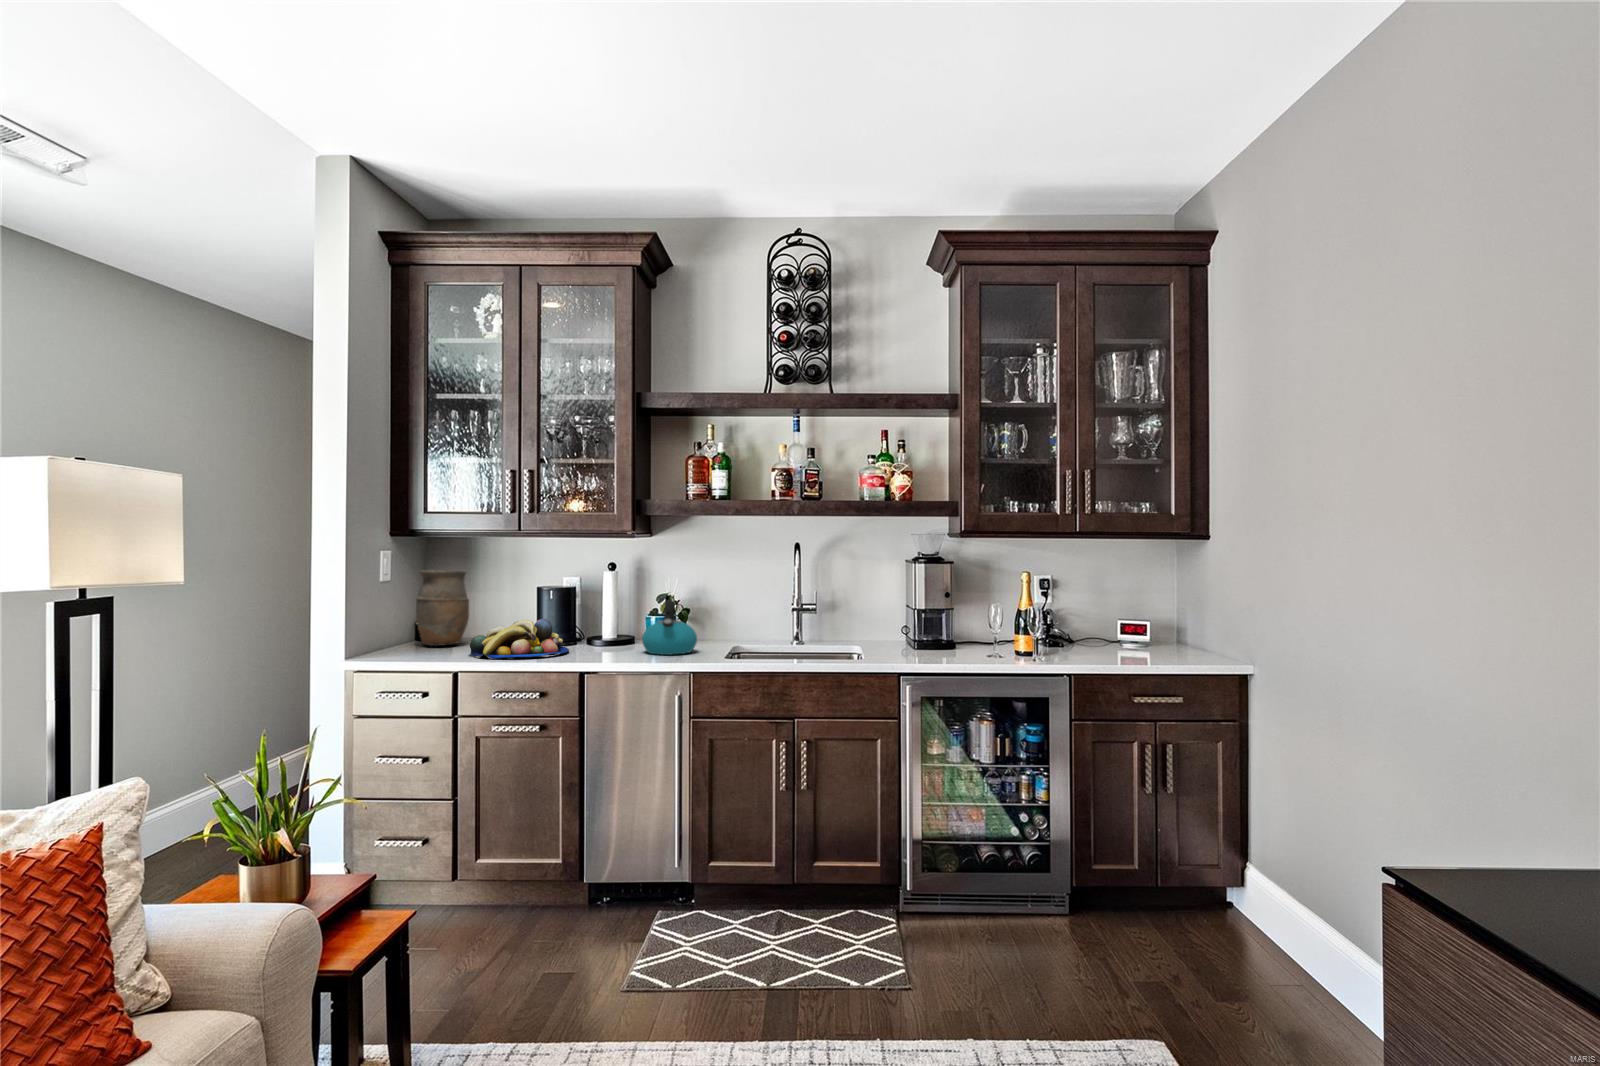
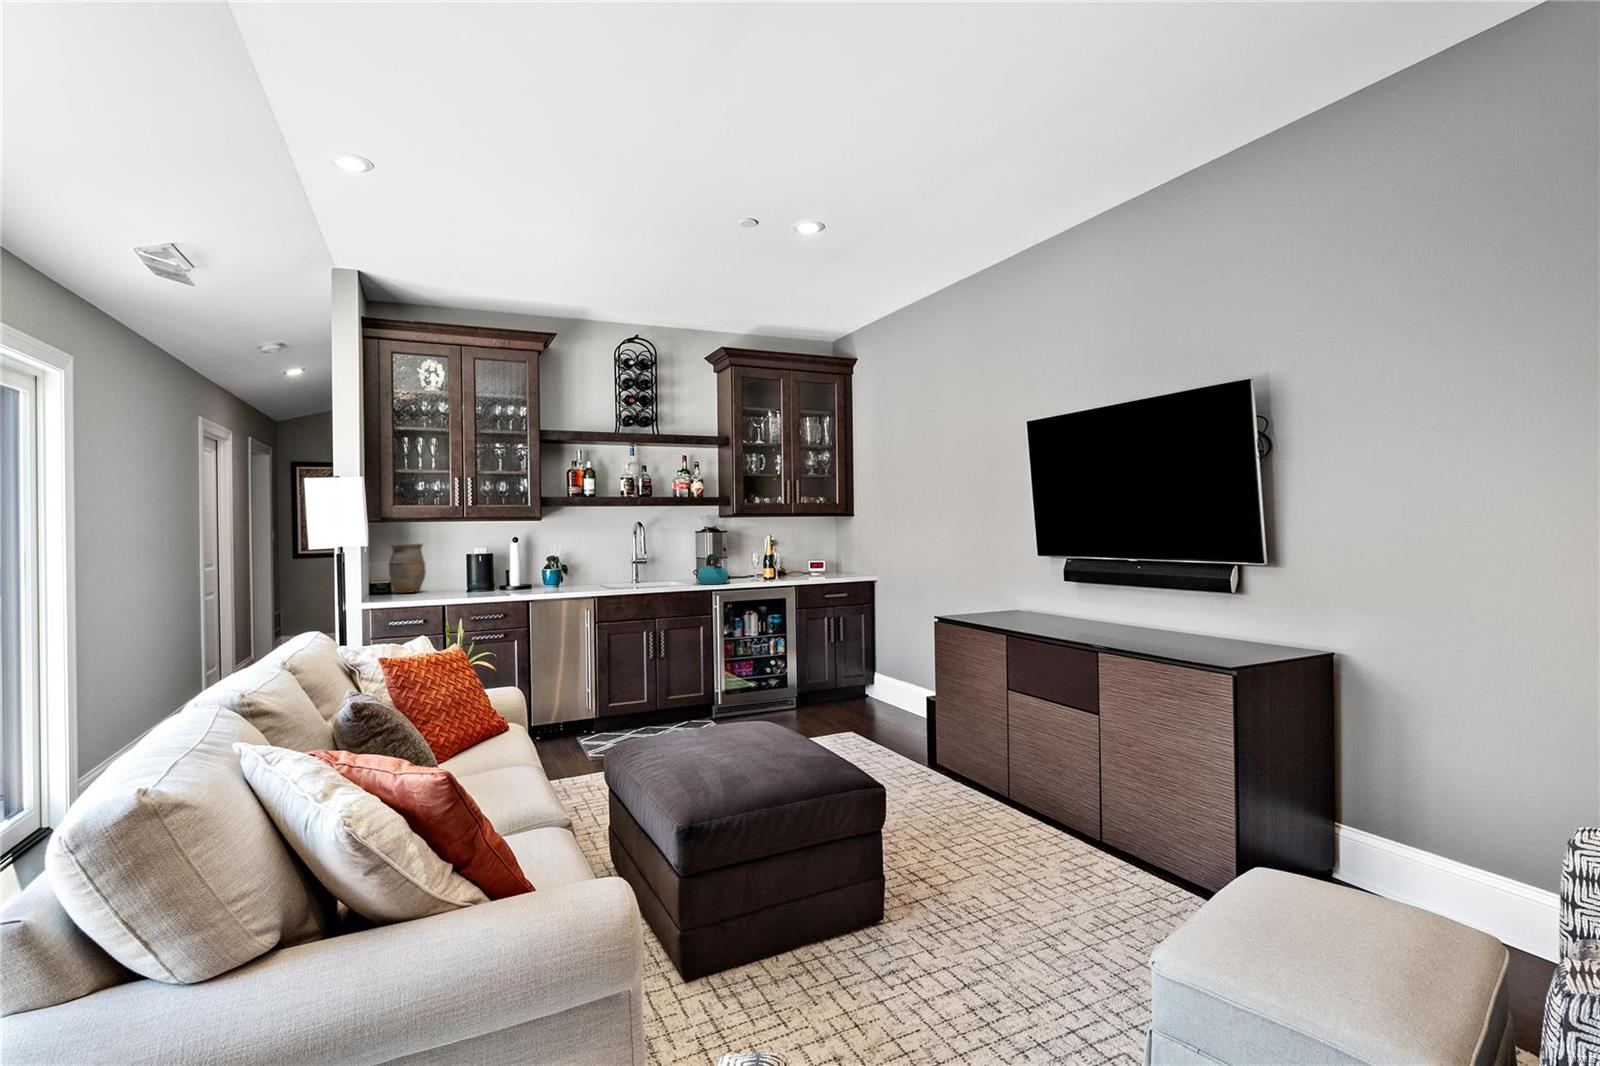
kettle: present [642,600,697,655] -> present [697,554,728,584]
fruit bowl: present [469,619,569,659] -> none [442,572,506,596]

